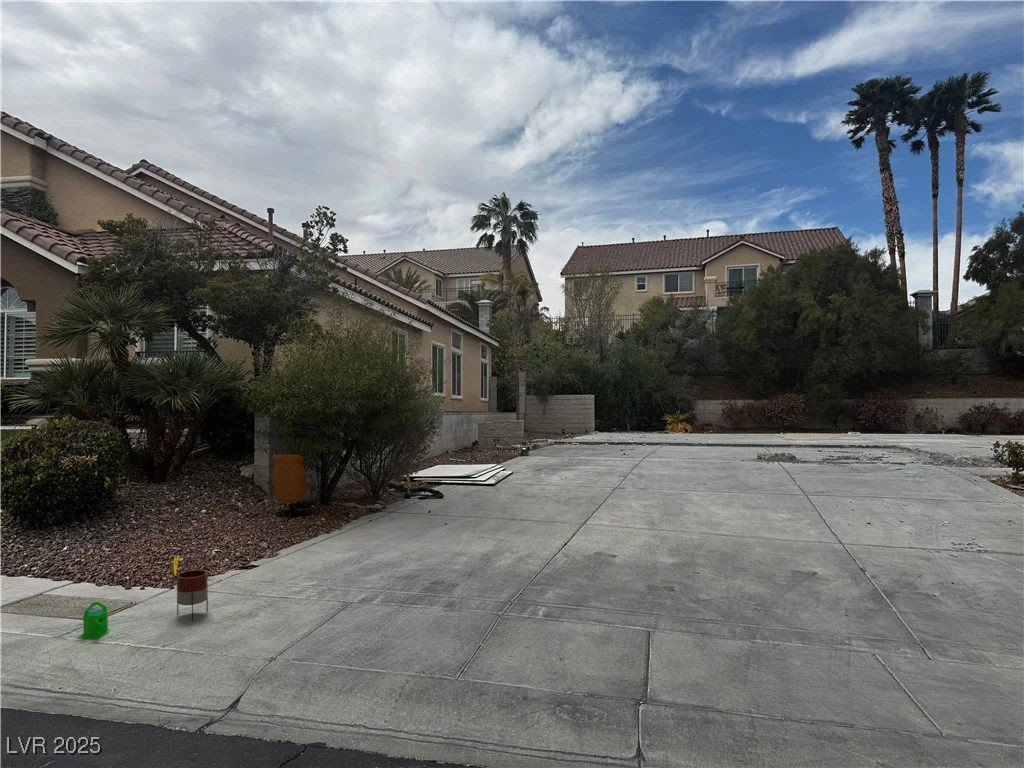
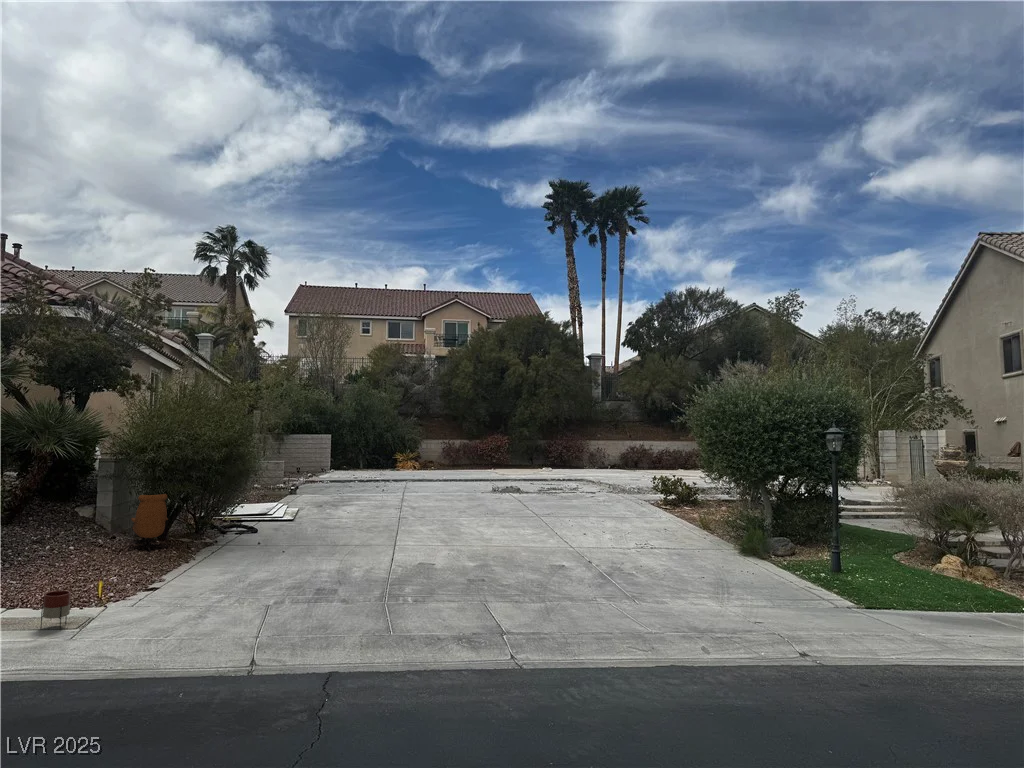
planter: present [177,570,208,621] -> present [41,590,71,628]
watering can: present [82,601,110,638] -> none [104,605,131,632]

